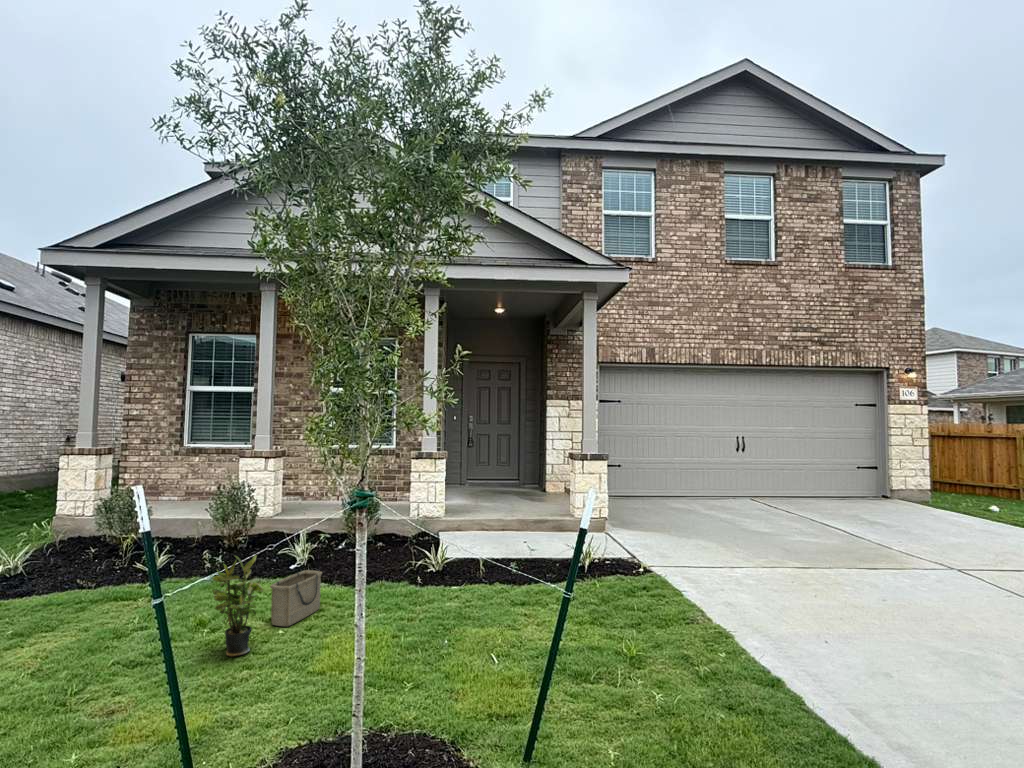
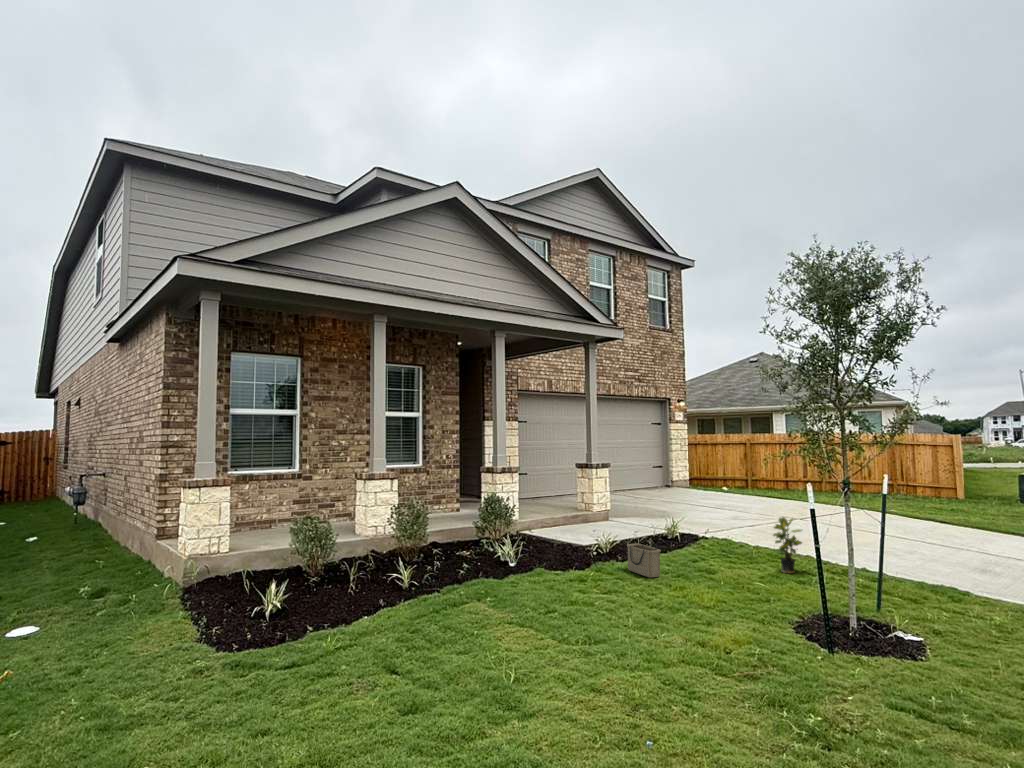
potted plant: present [211,556,263,657] -> present [773,517,802,573]

